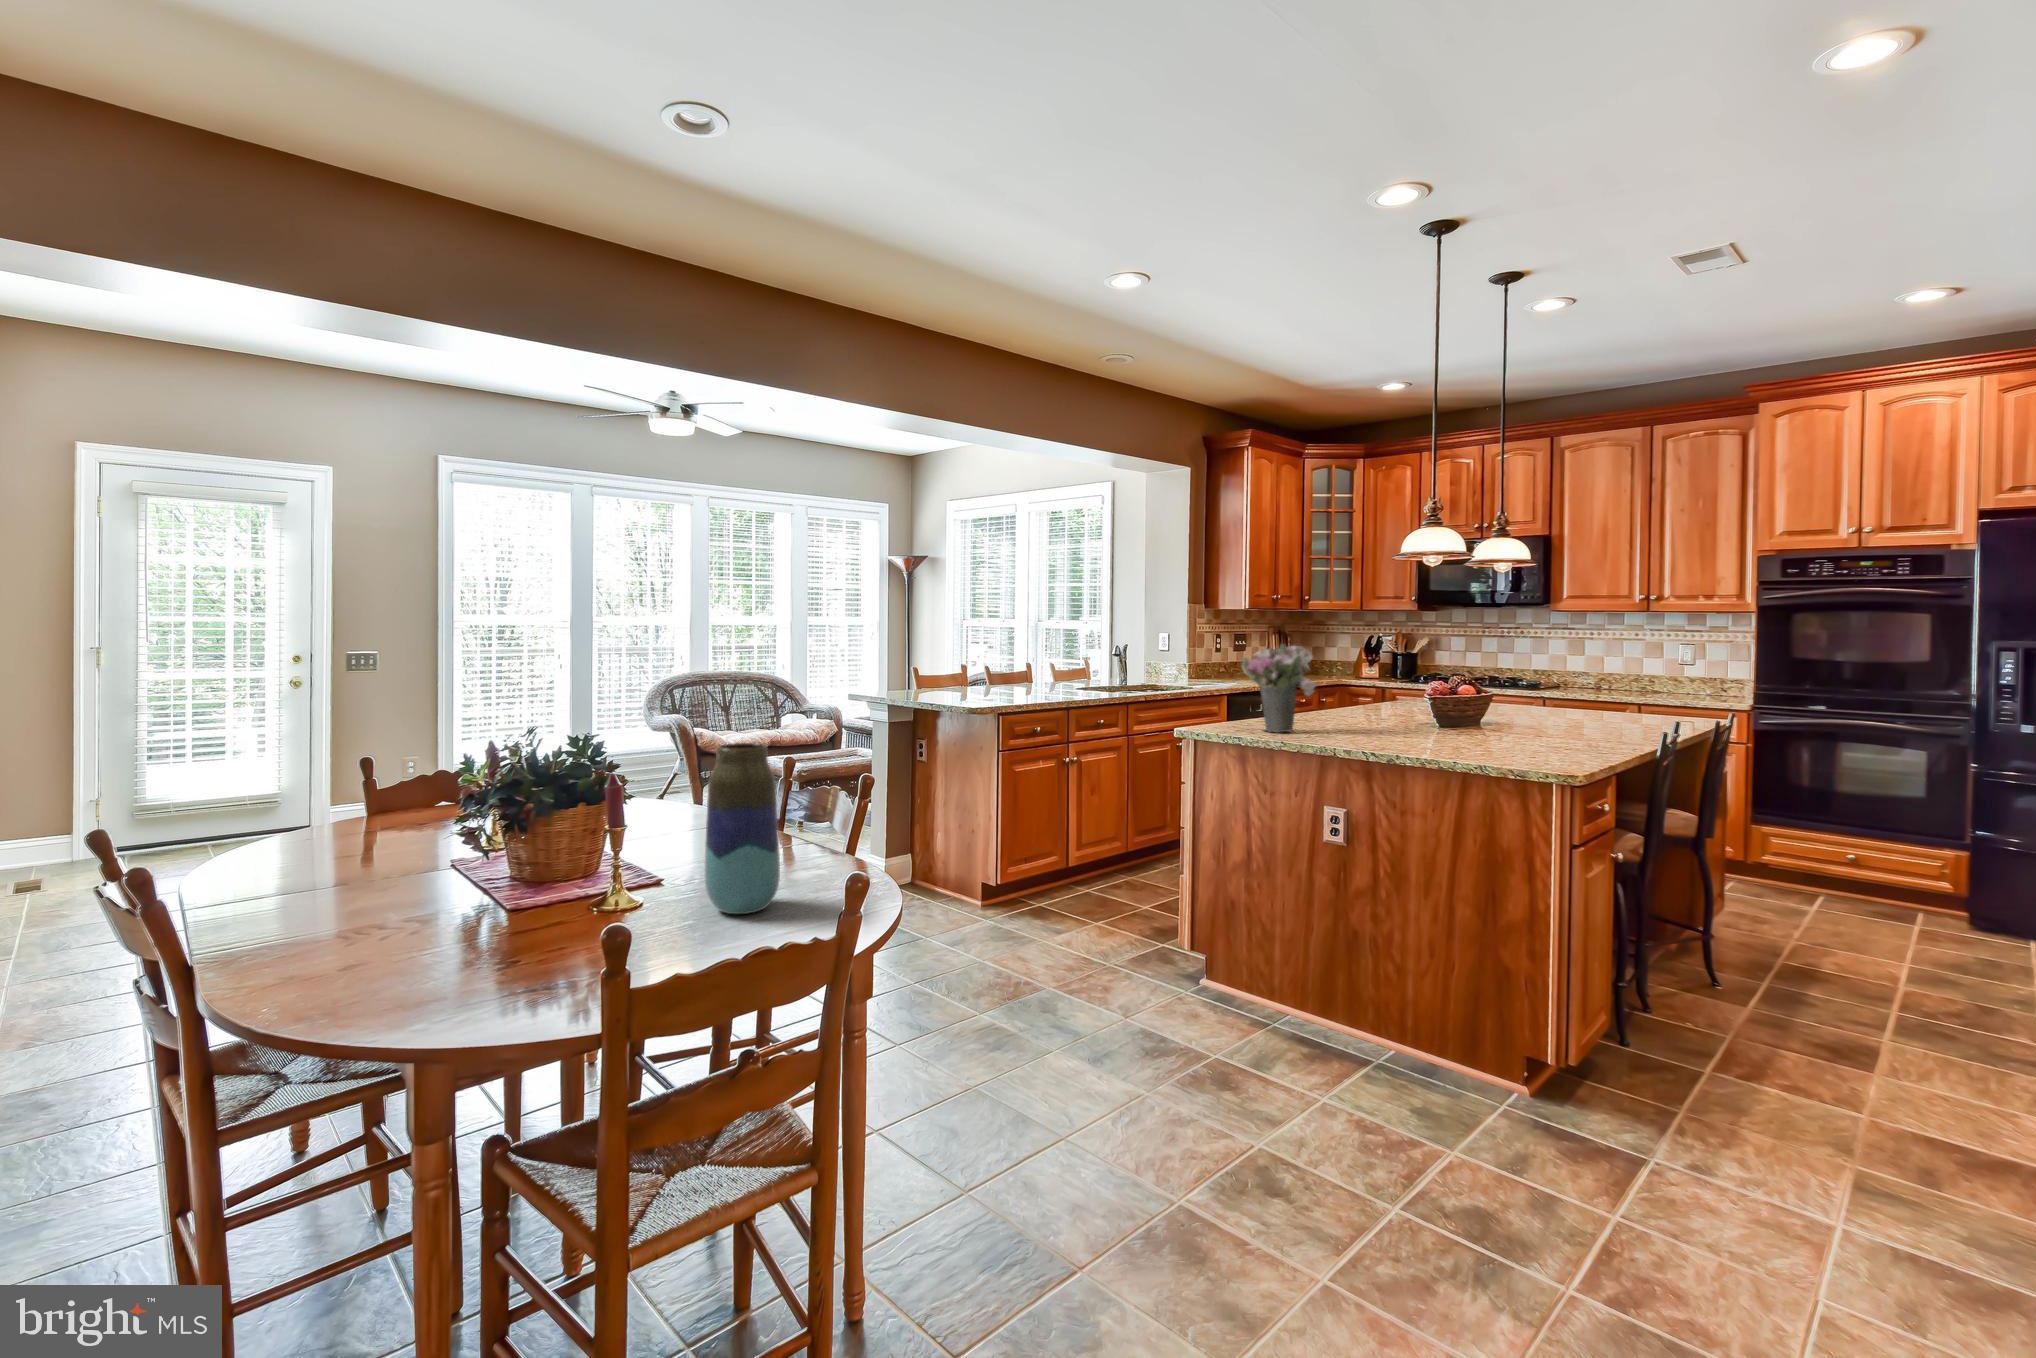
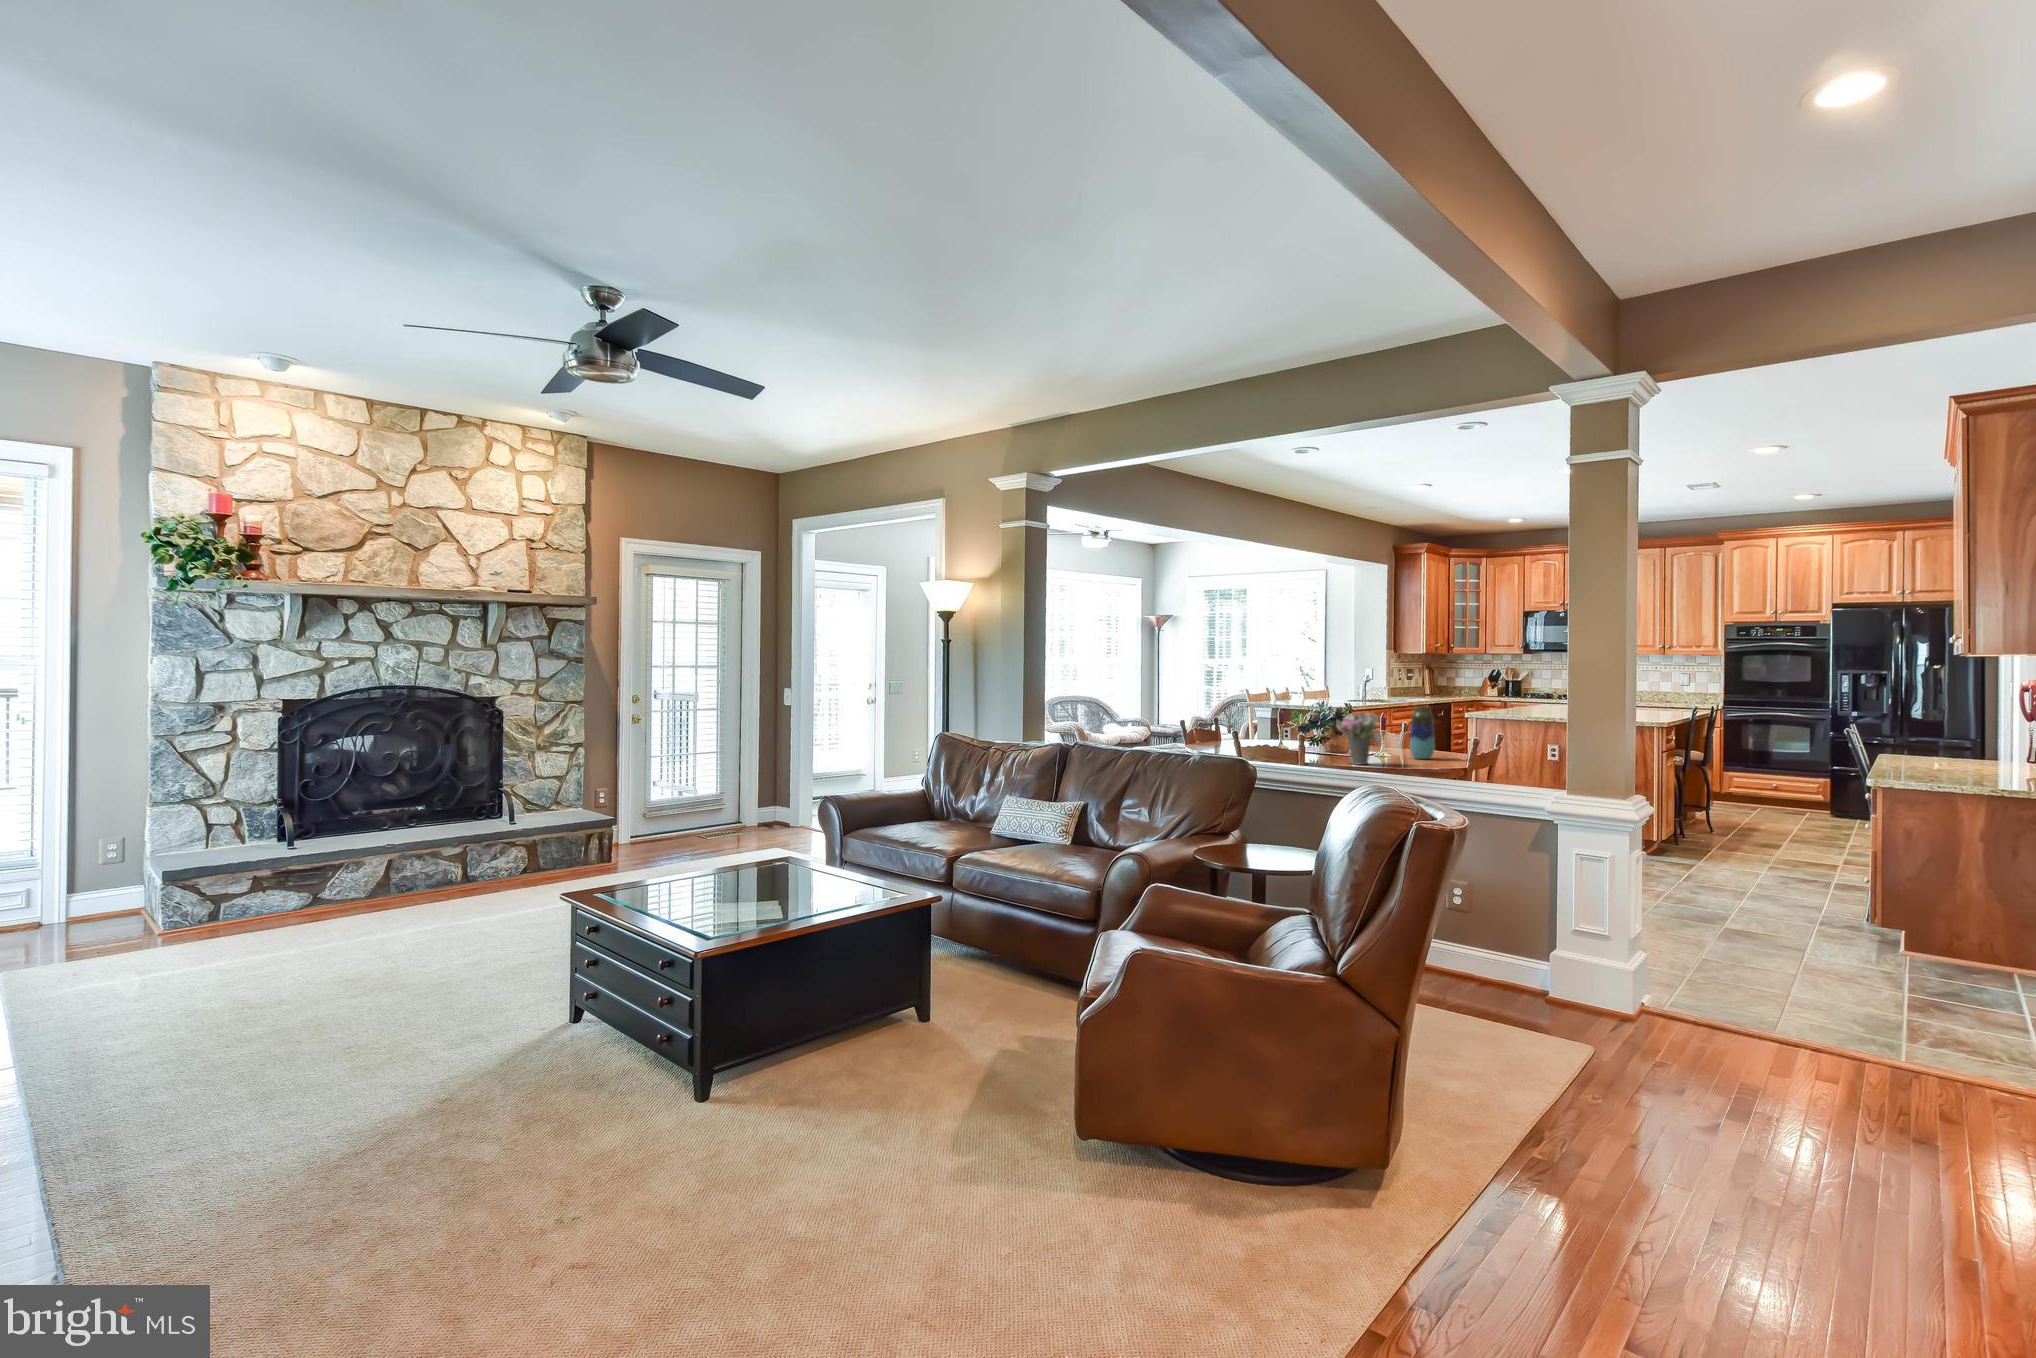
flower bouquet: present [1242,644,1316,732] -> present [1336,712,1382,765]

